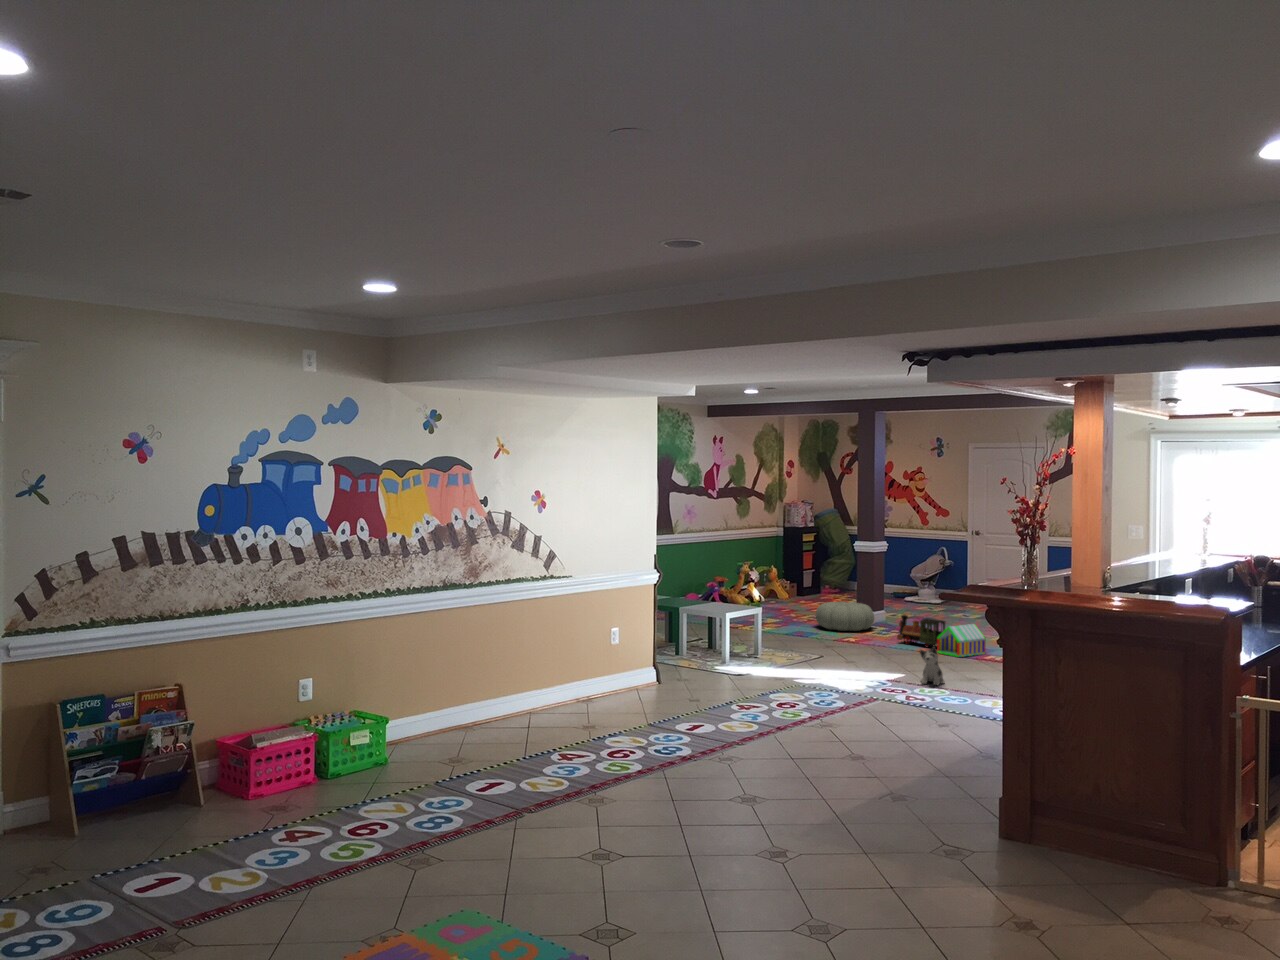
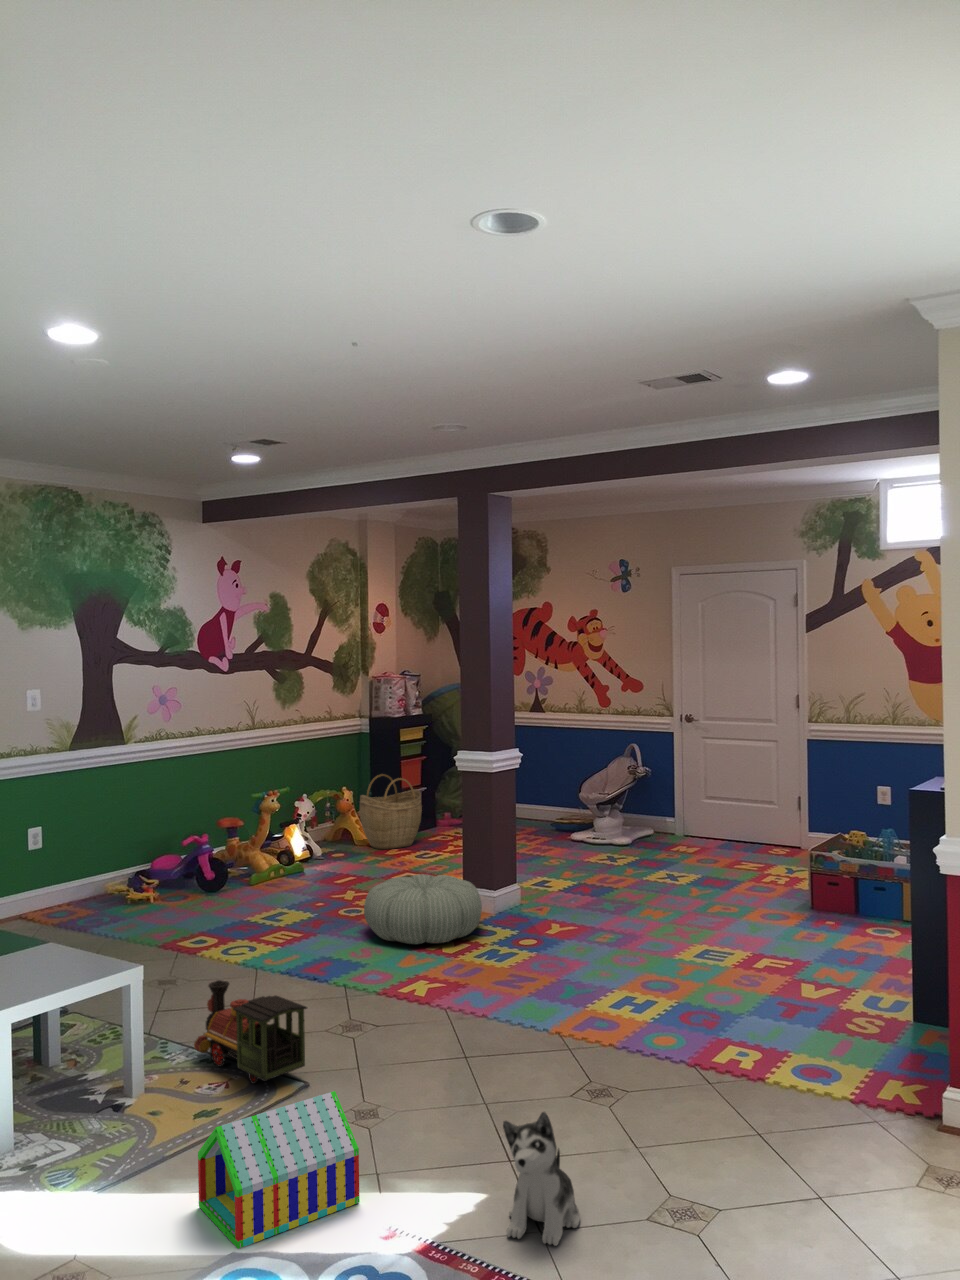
woven basket: none [783,559,819,601] -> present [360,774,422,849]
toy train: present [897,615,946,647] -> present [194,980,307,1084]
toy house: present [937,624,986,657] -> present [198,1091,360,1249]

